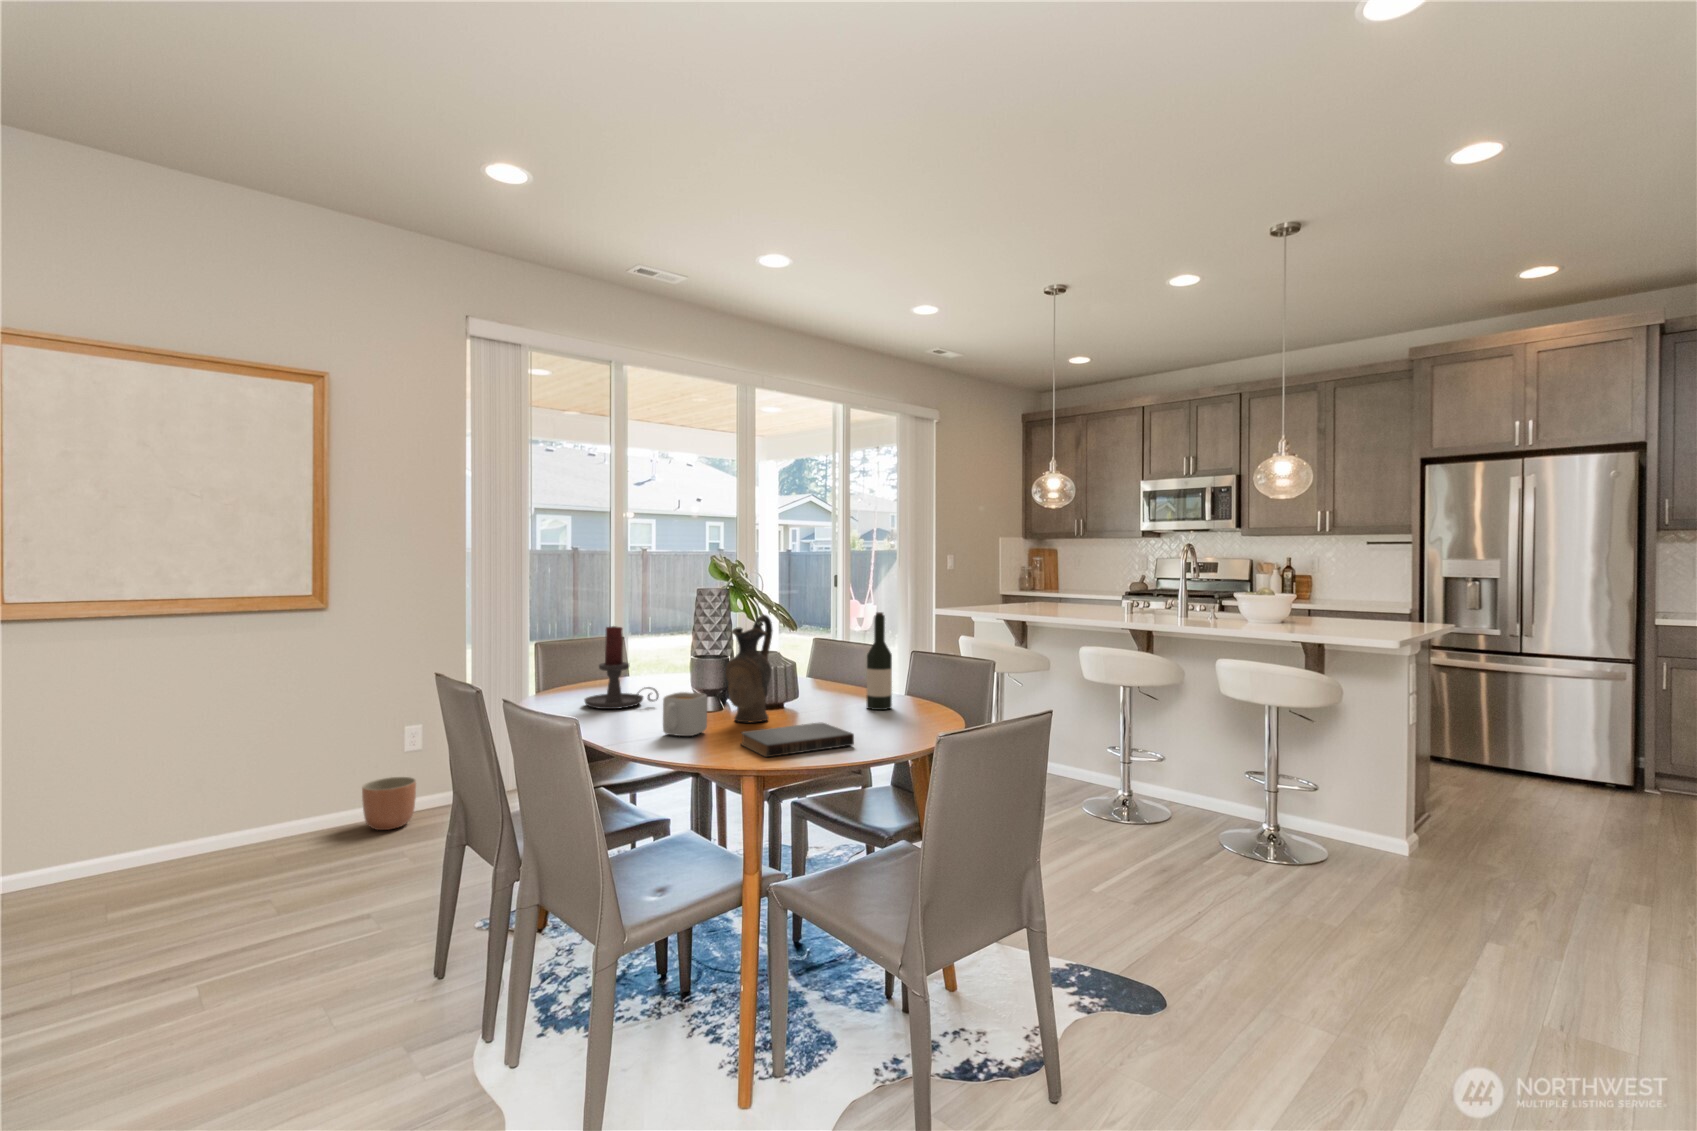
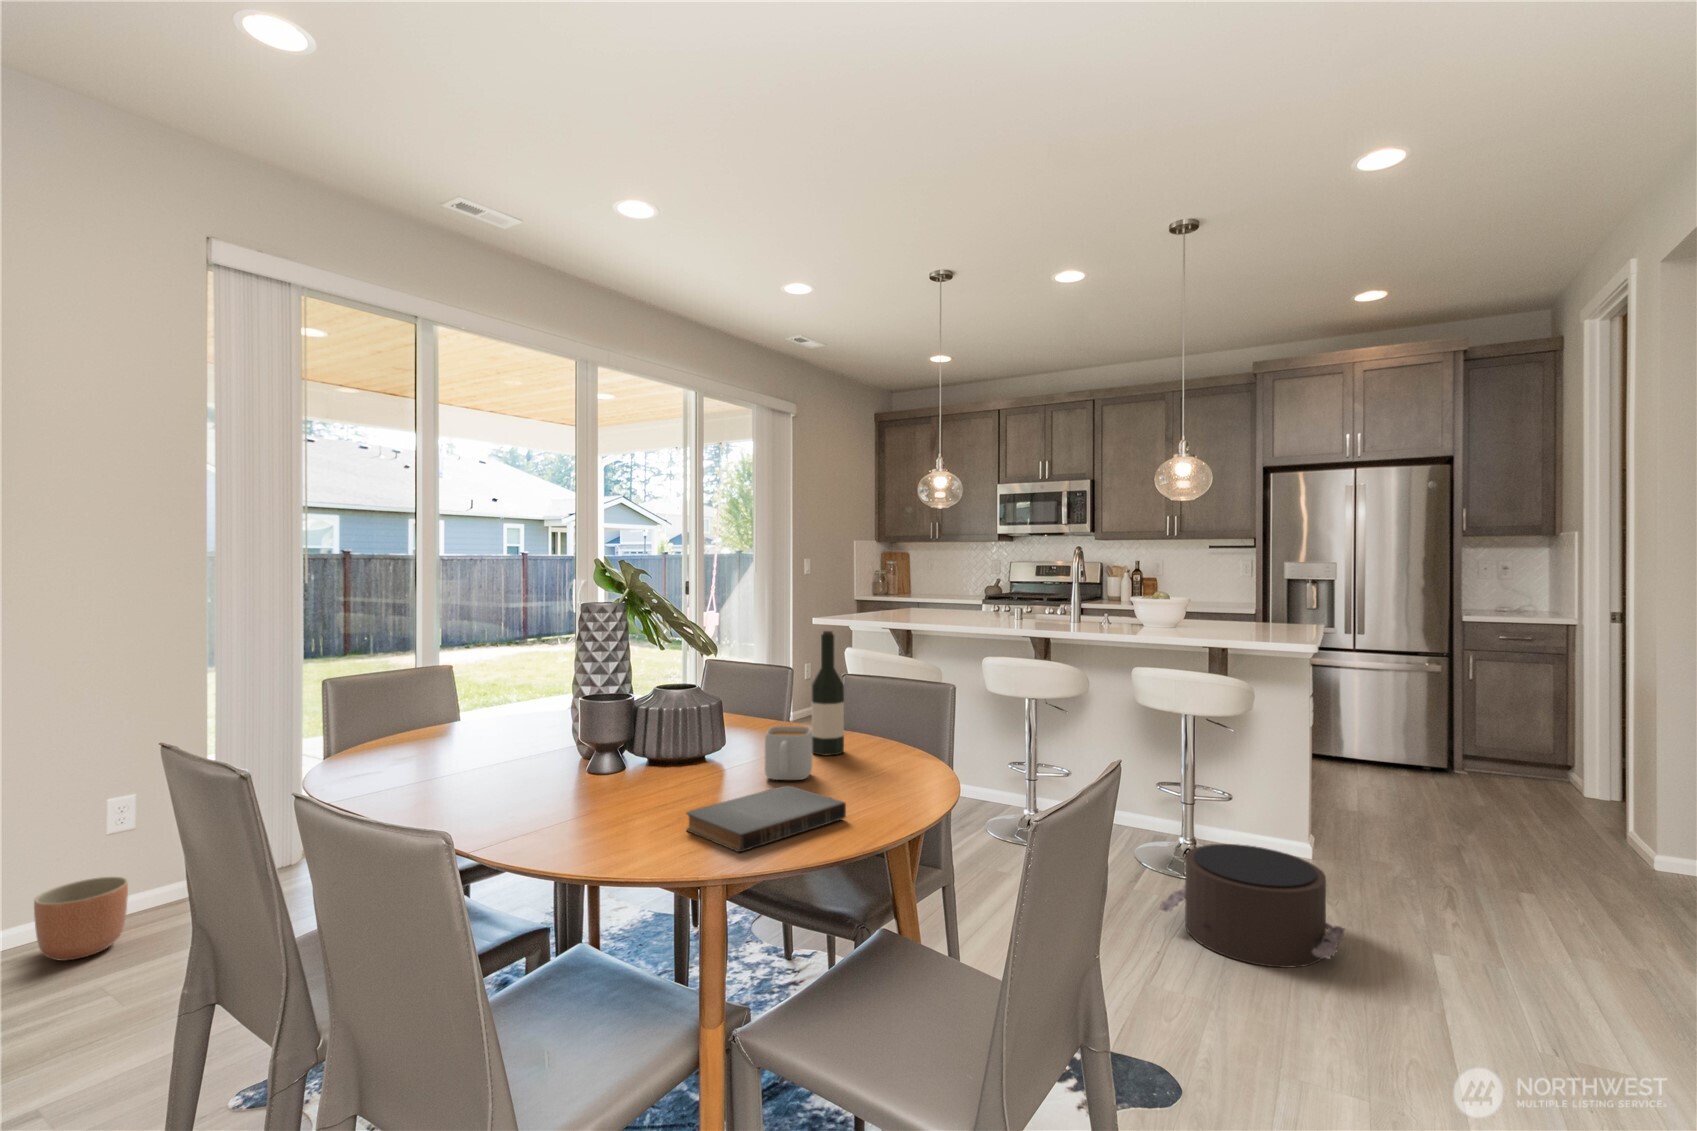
ceramic pitcher: present [726,615,773,723] -> none [640,639,700,789]
candle holder: present [585,626,659,709] -> none [416,659,530,780]
mug: present [663,692,707,736] -> present [765,726,812,780]
pouf: none [1207,825,1389,937] -> present [1159,844,1345,968]

